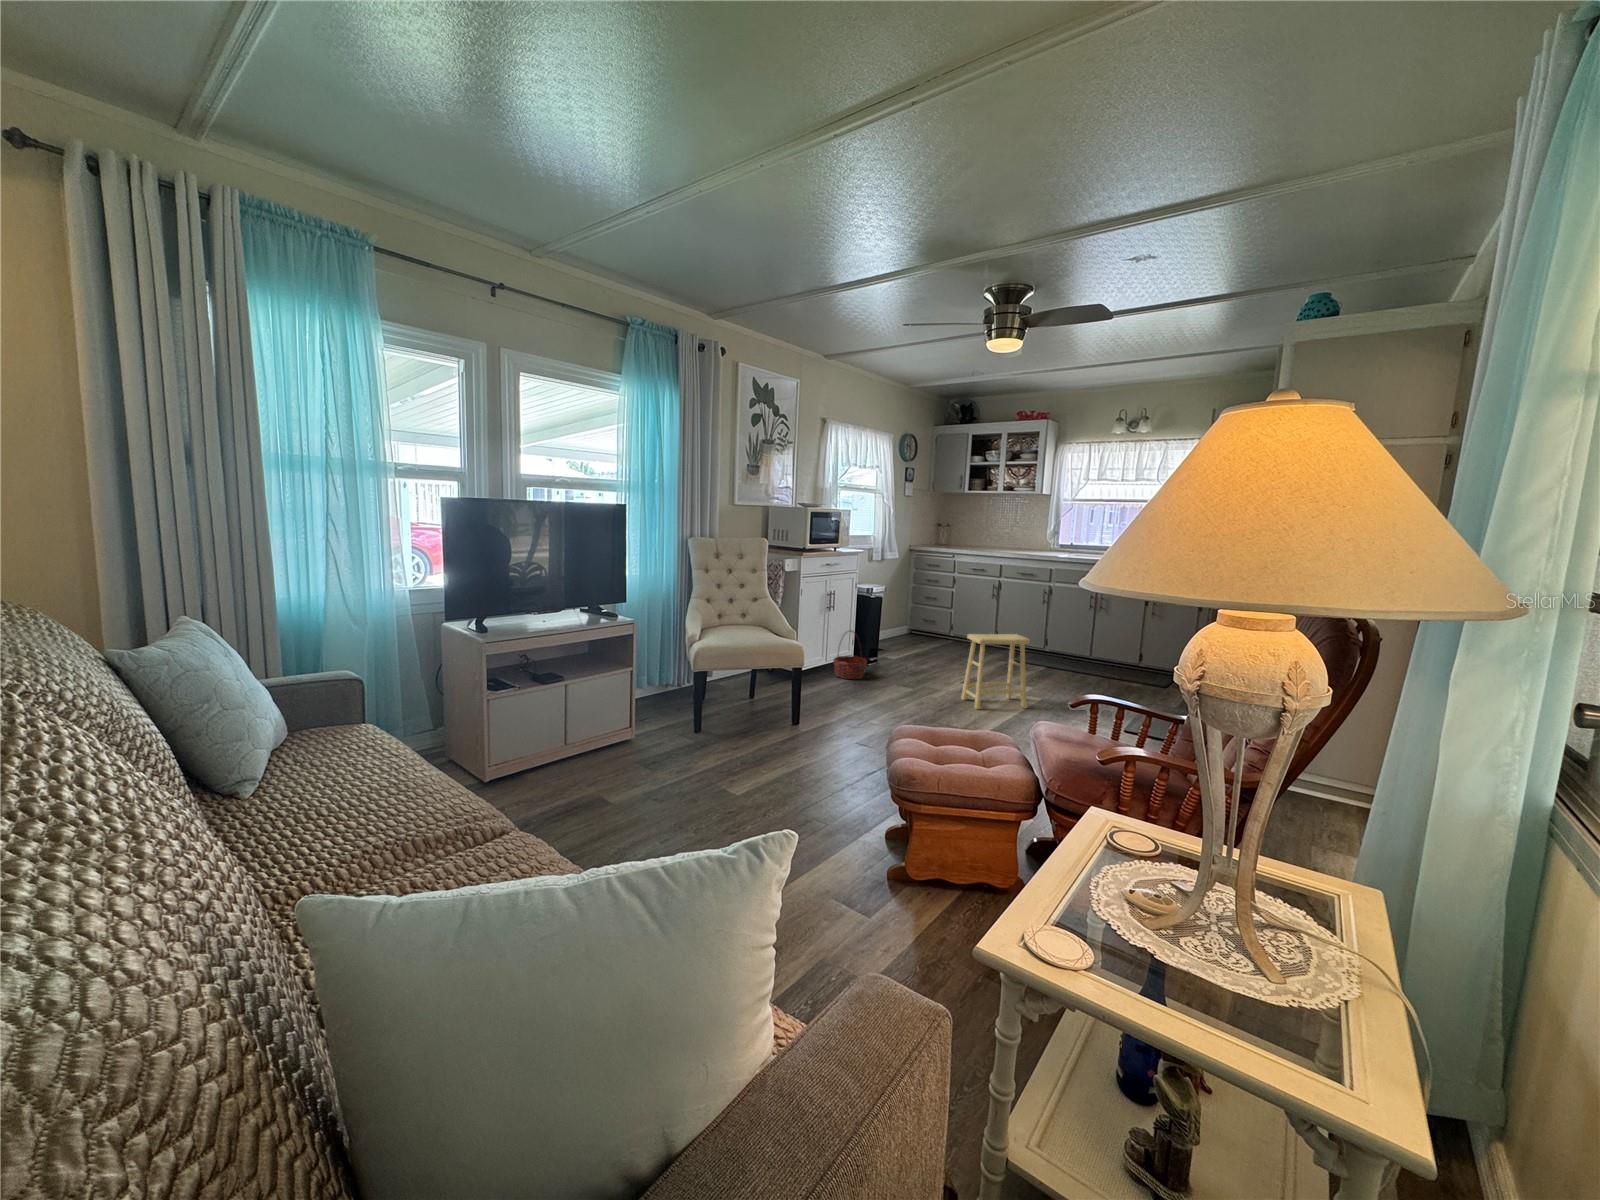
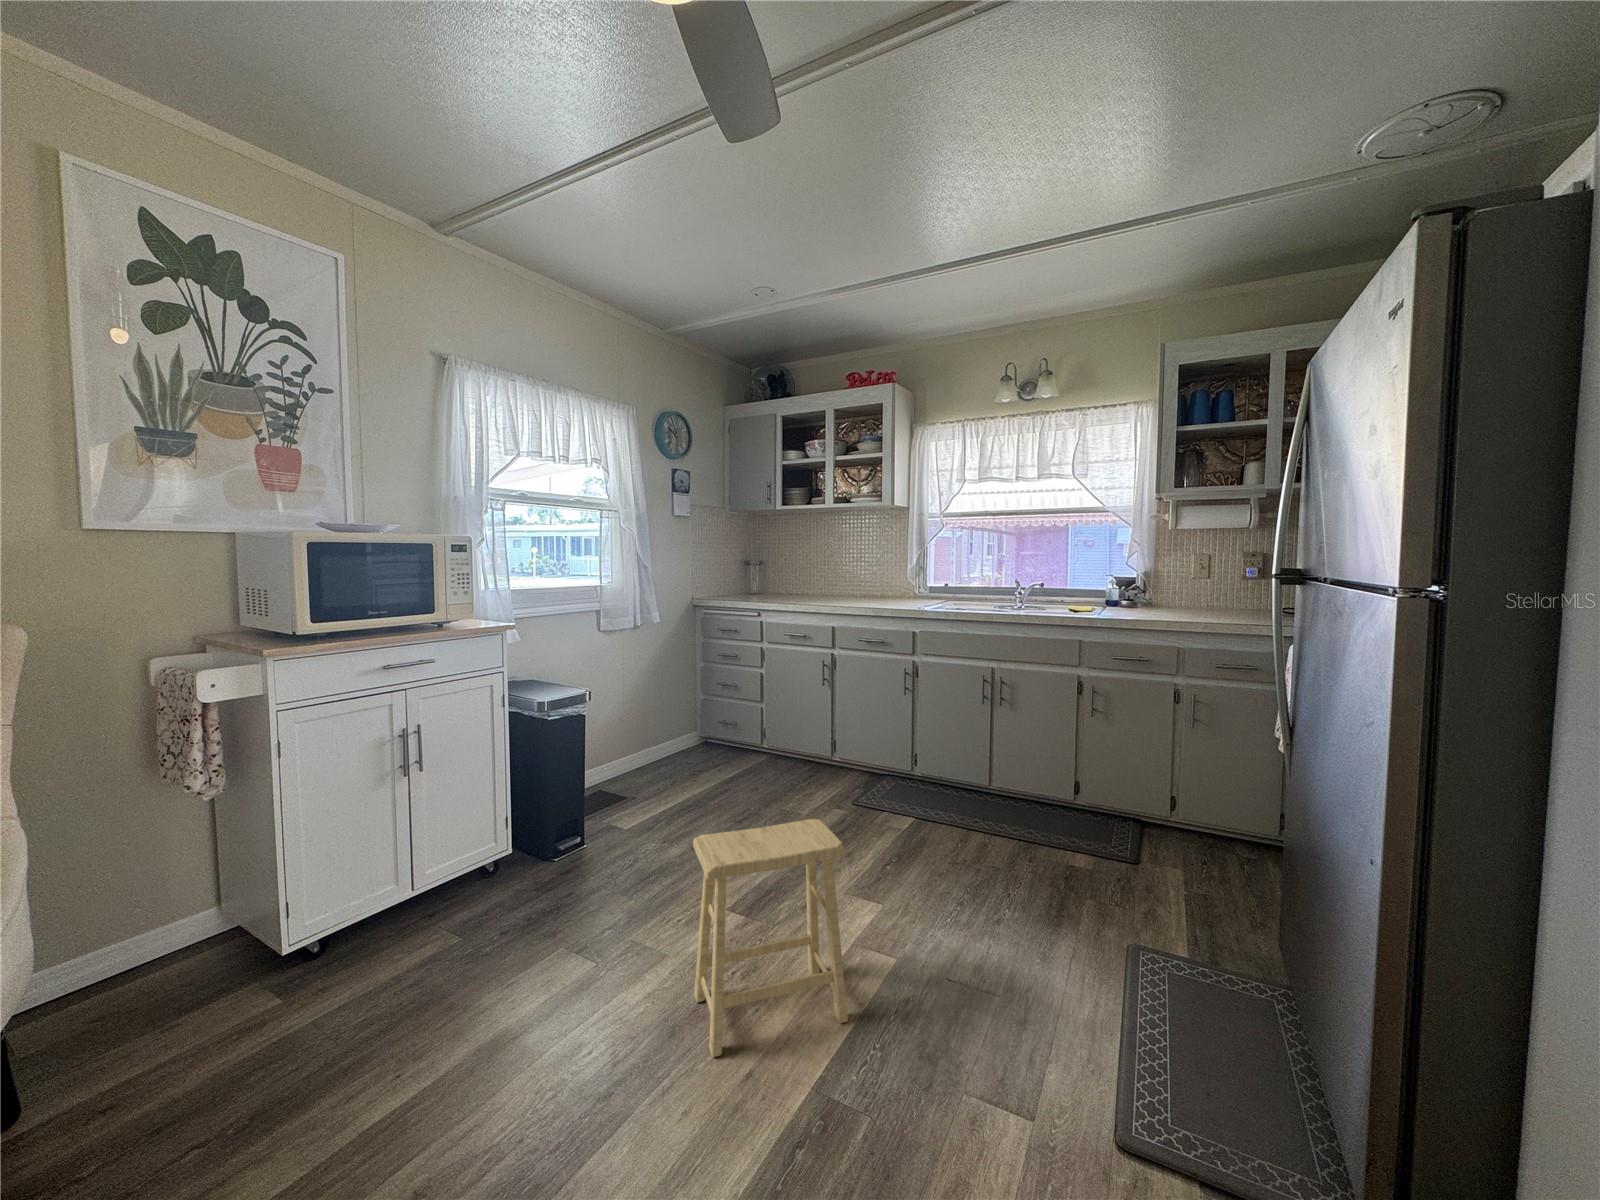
basket: present [833,631,867,679] -> none [427,812,516,934]

